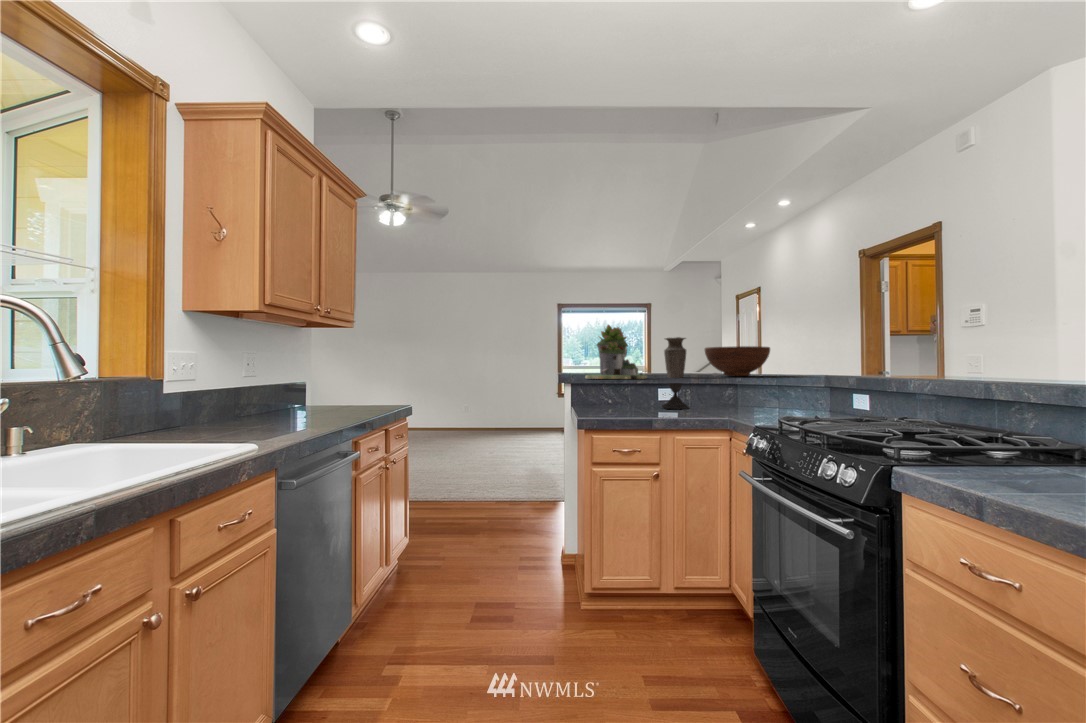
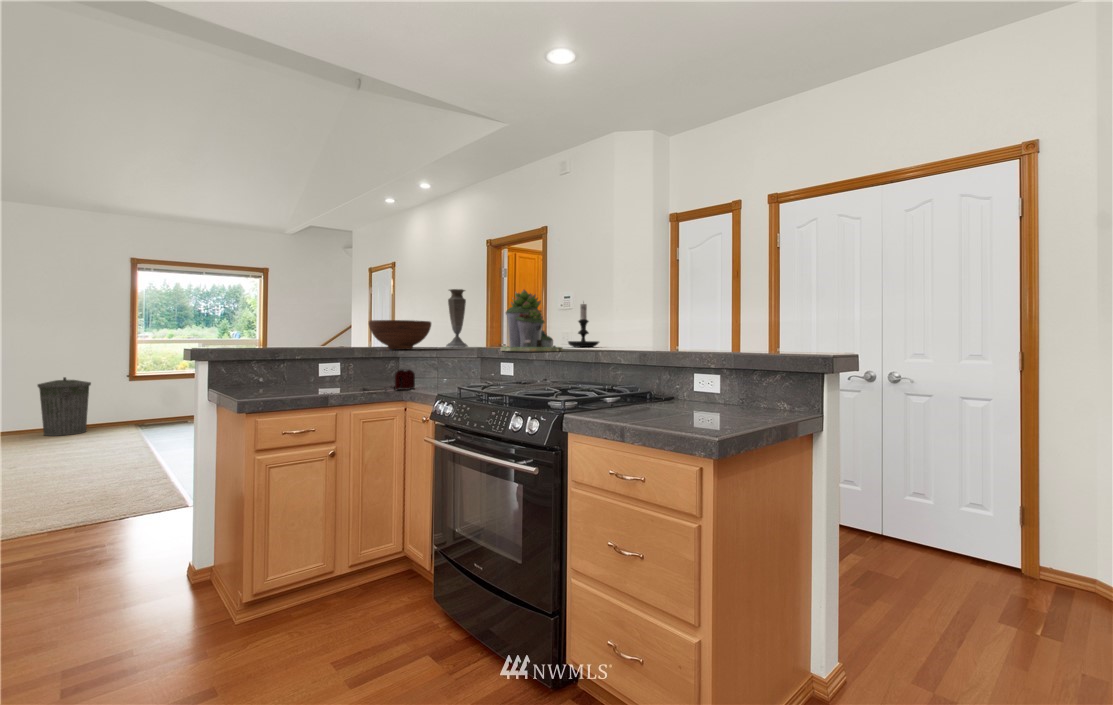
candle holder: none [963,312,1022,375] -> present [568,304,599,347]
succulent planter: present [585,325,647,379] -> present [501,290,563,351]
vase: present [662,337,689,409] -> present [446,289,468,347]
trash can: none [509,393,537,433] -> present [38,377,91,436]
toaster: none [681,397,740,419] -> present [363,369,415,391]

